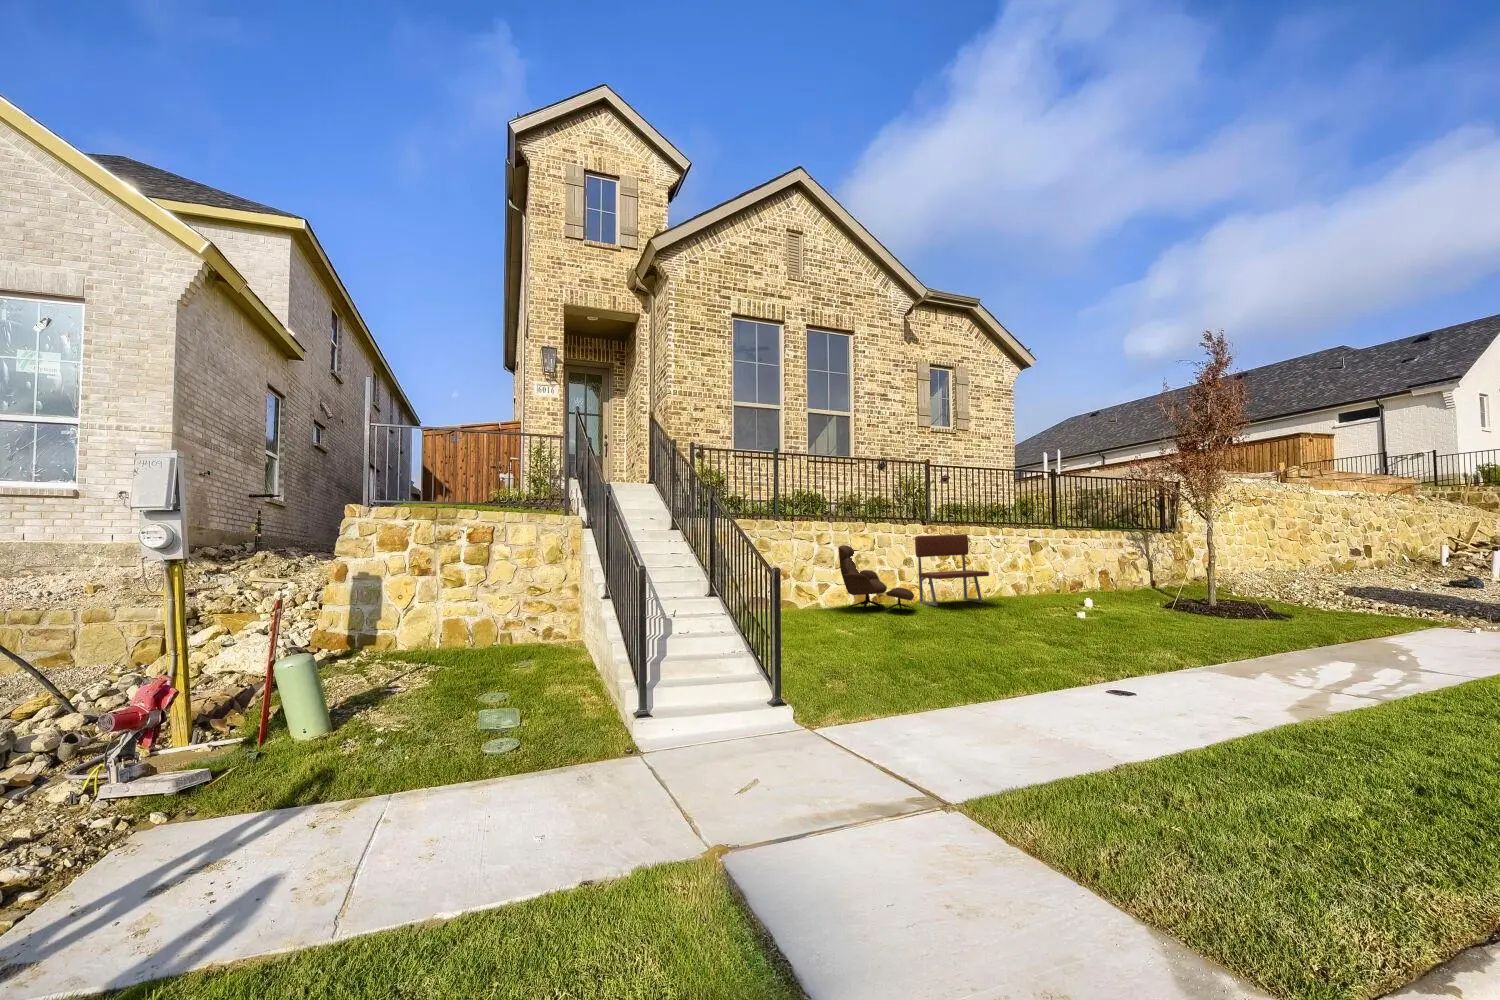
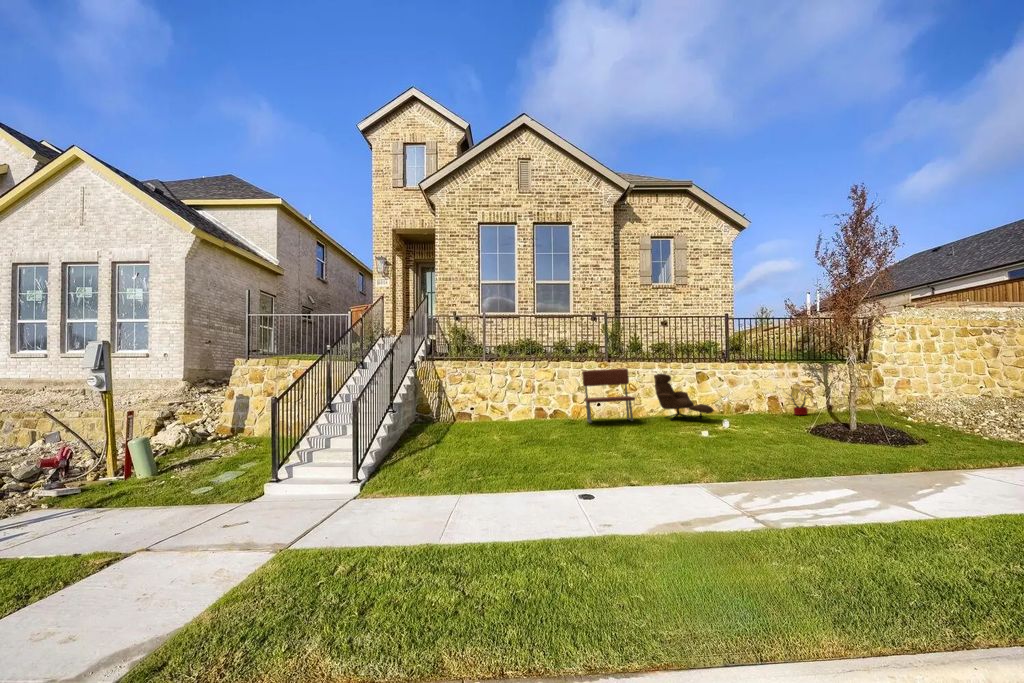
lounge chair: present [838,545,914,611] -> present [654,374,714,421]
decorative plant: none [1110,559,1152,593] -> present [790,392,808,415]

